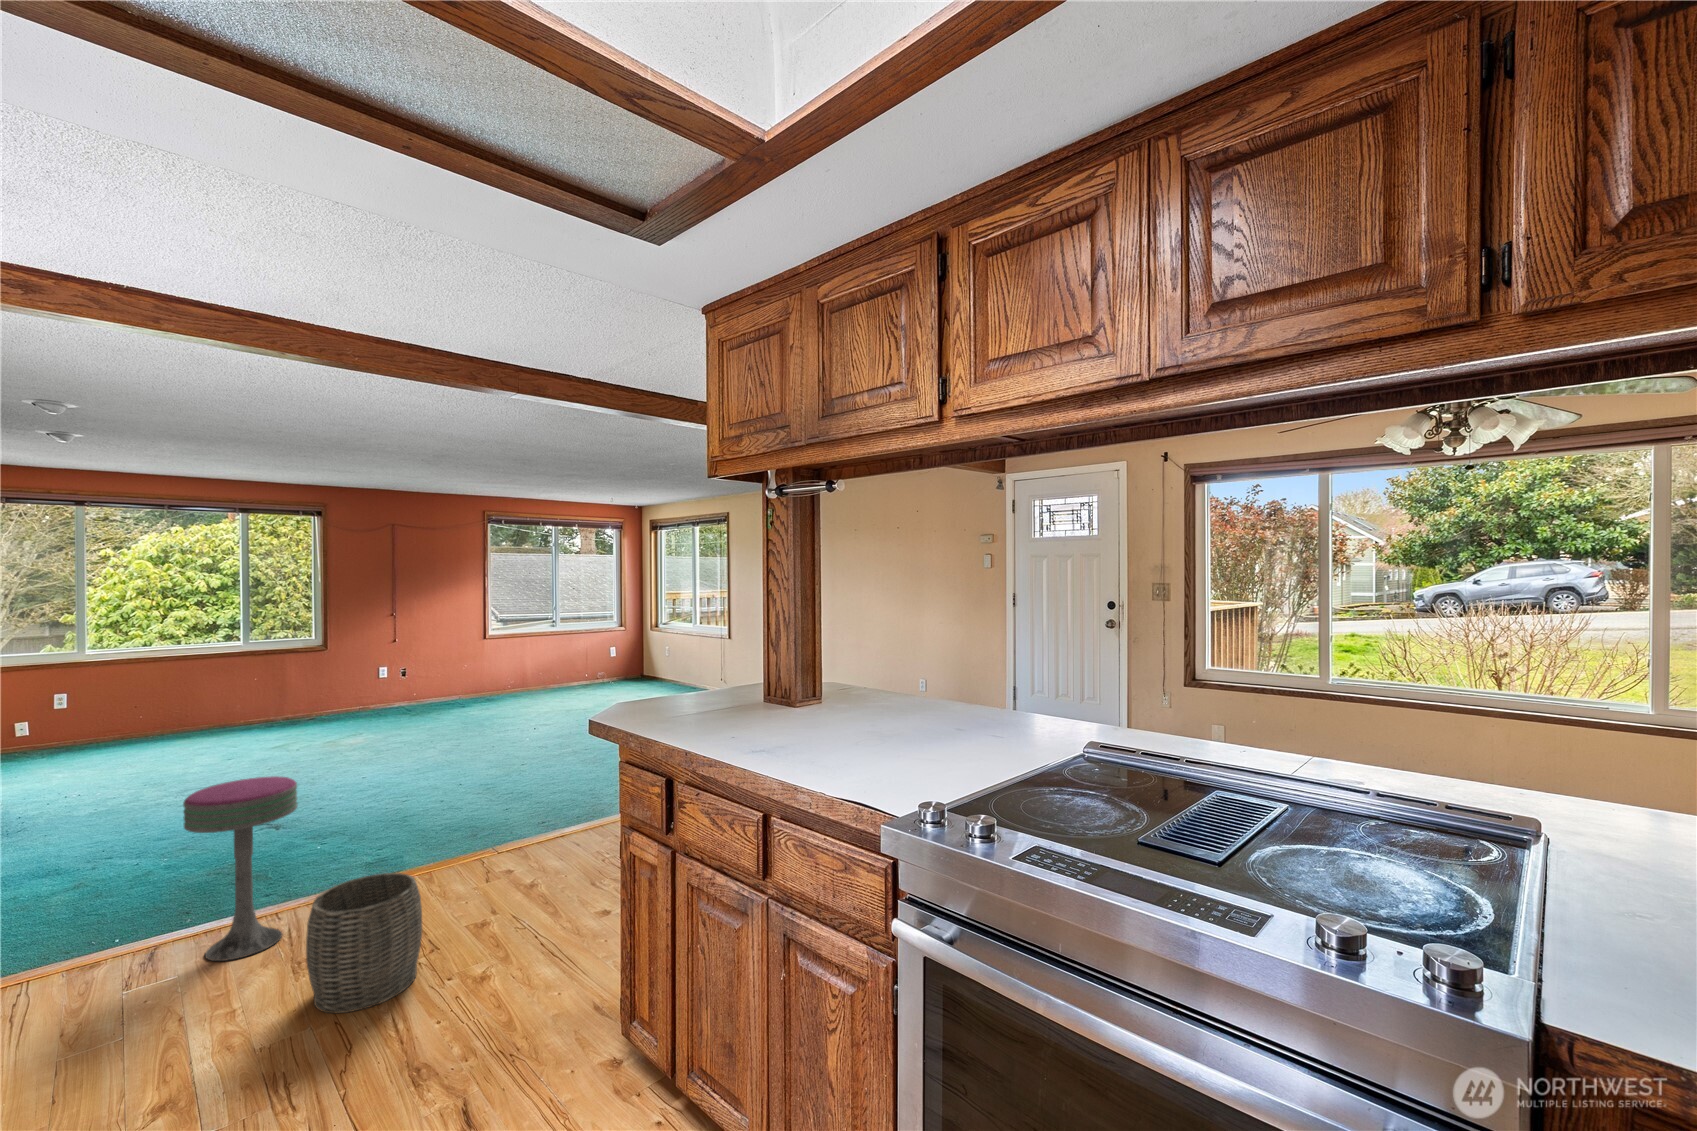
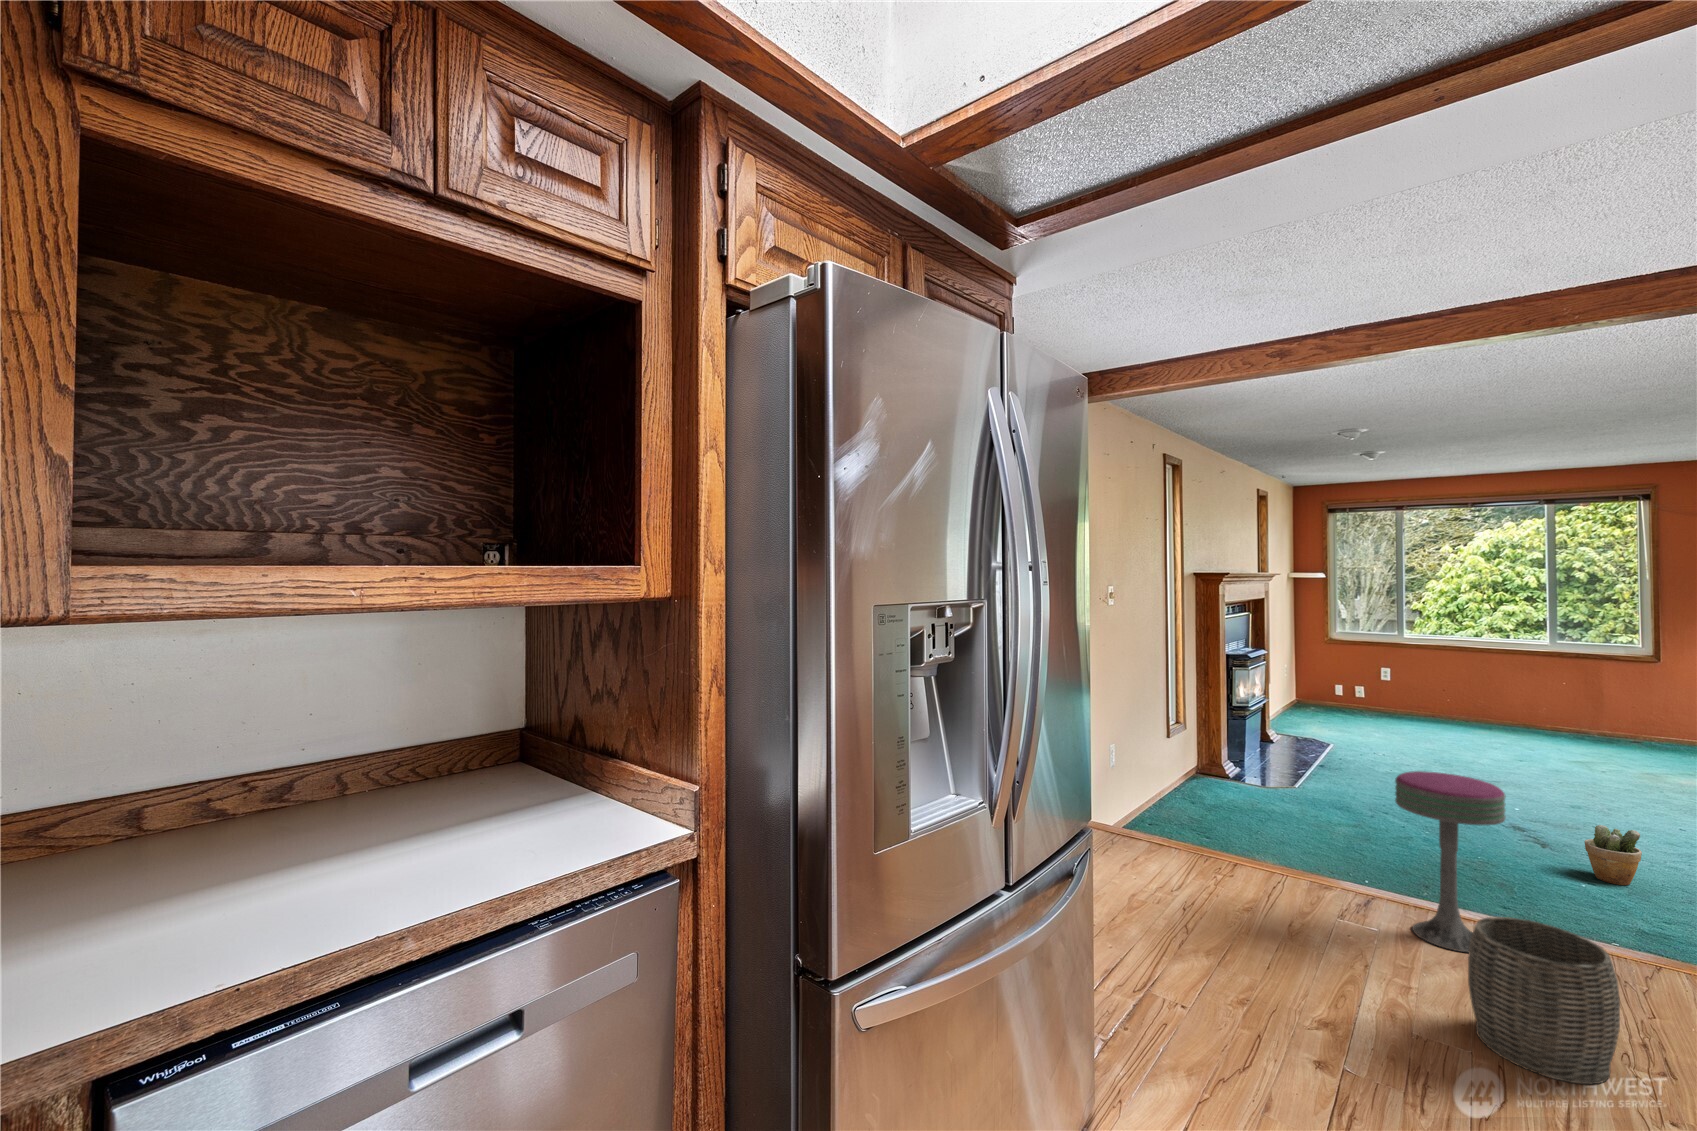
potted plant: none [313,783,354,834] -> present [1585,825,1642,885]

